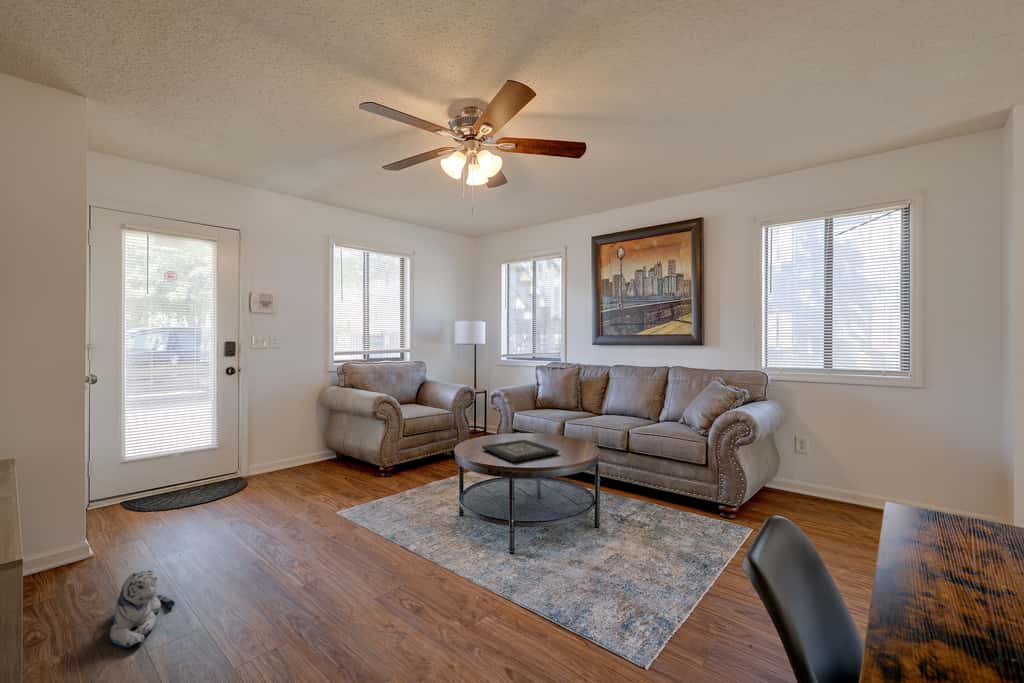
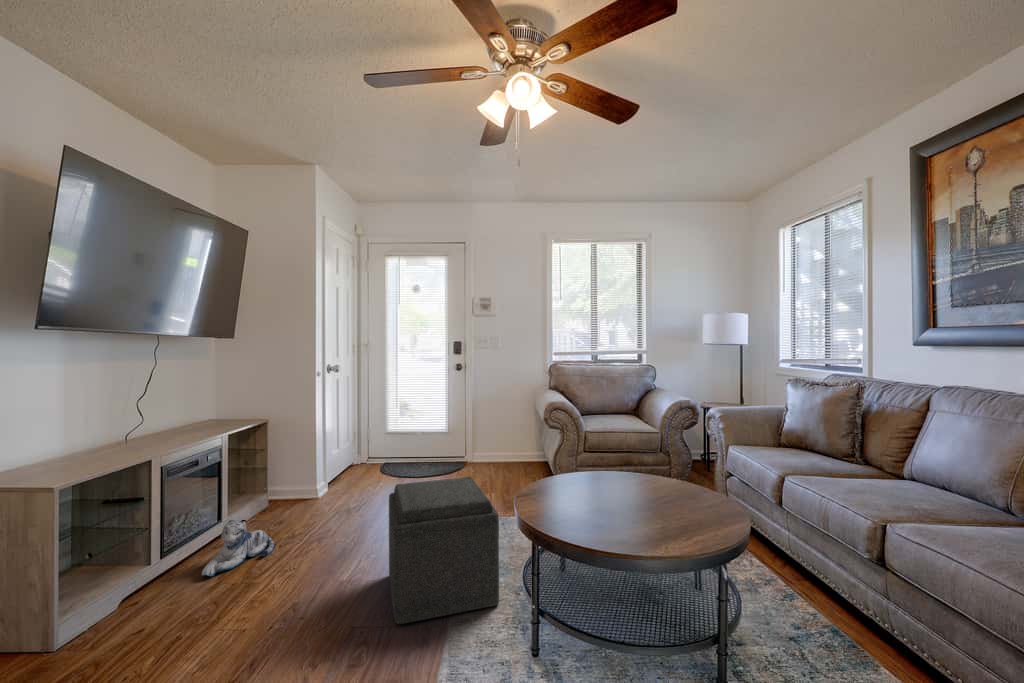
decorative tray: present [482,440,559,462] -> none [544,484,638,527]
ottoman: none [350,459,462,575] -> present [389,477,499,624]

